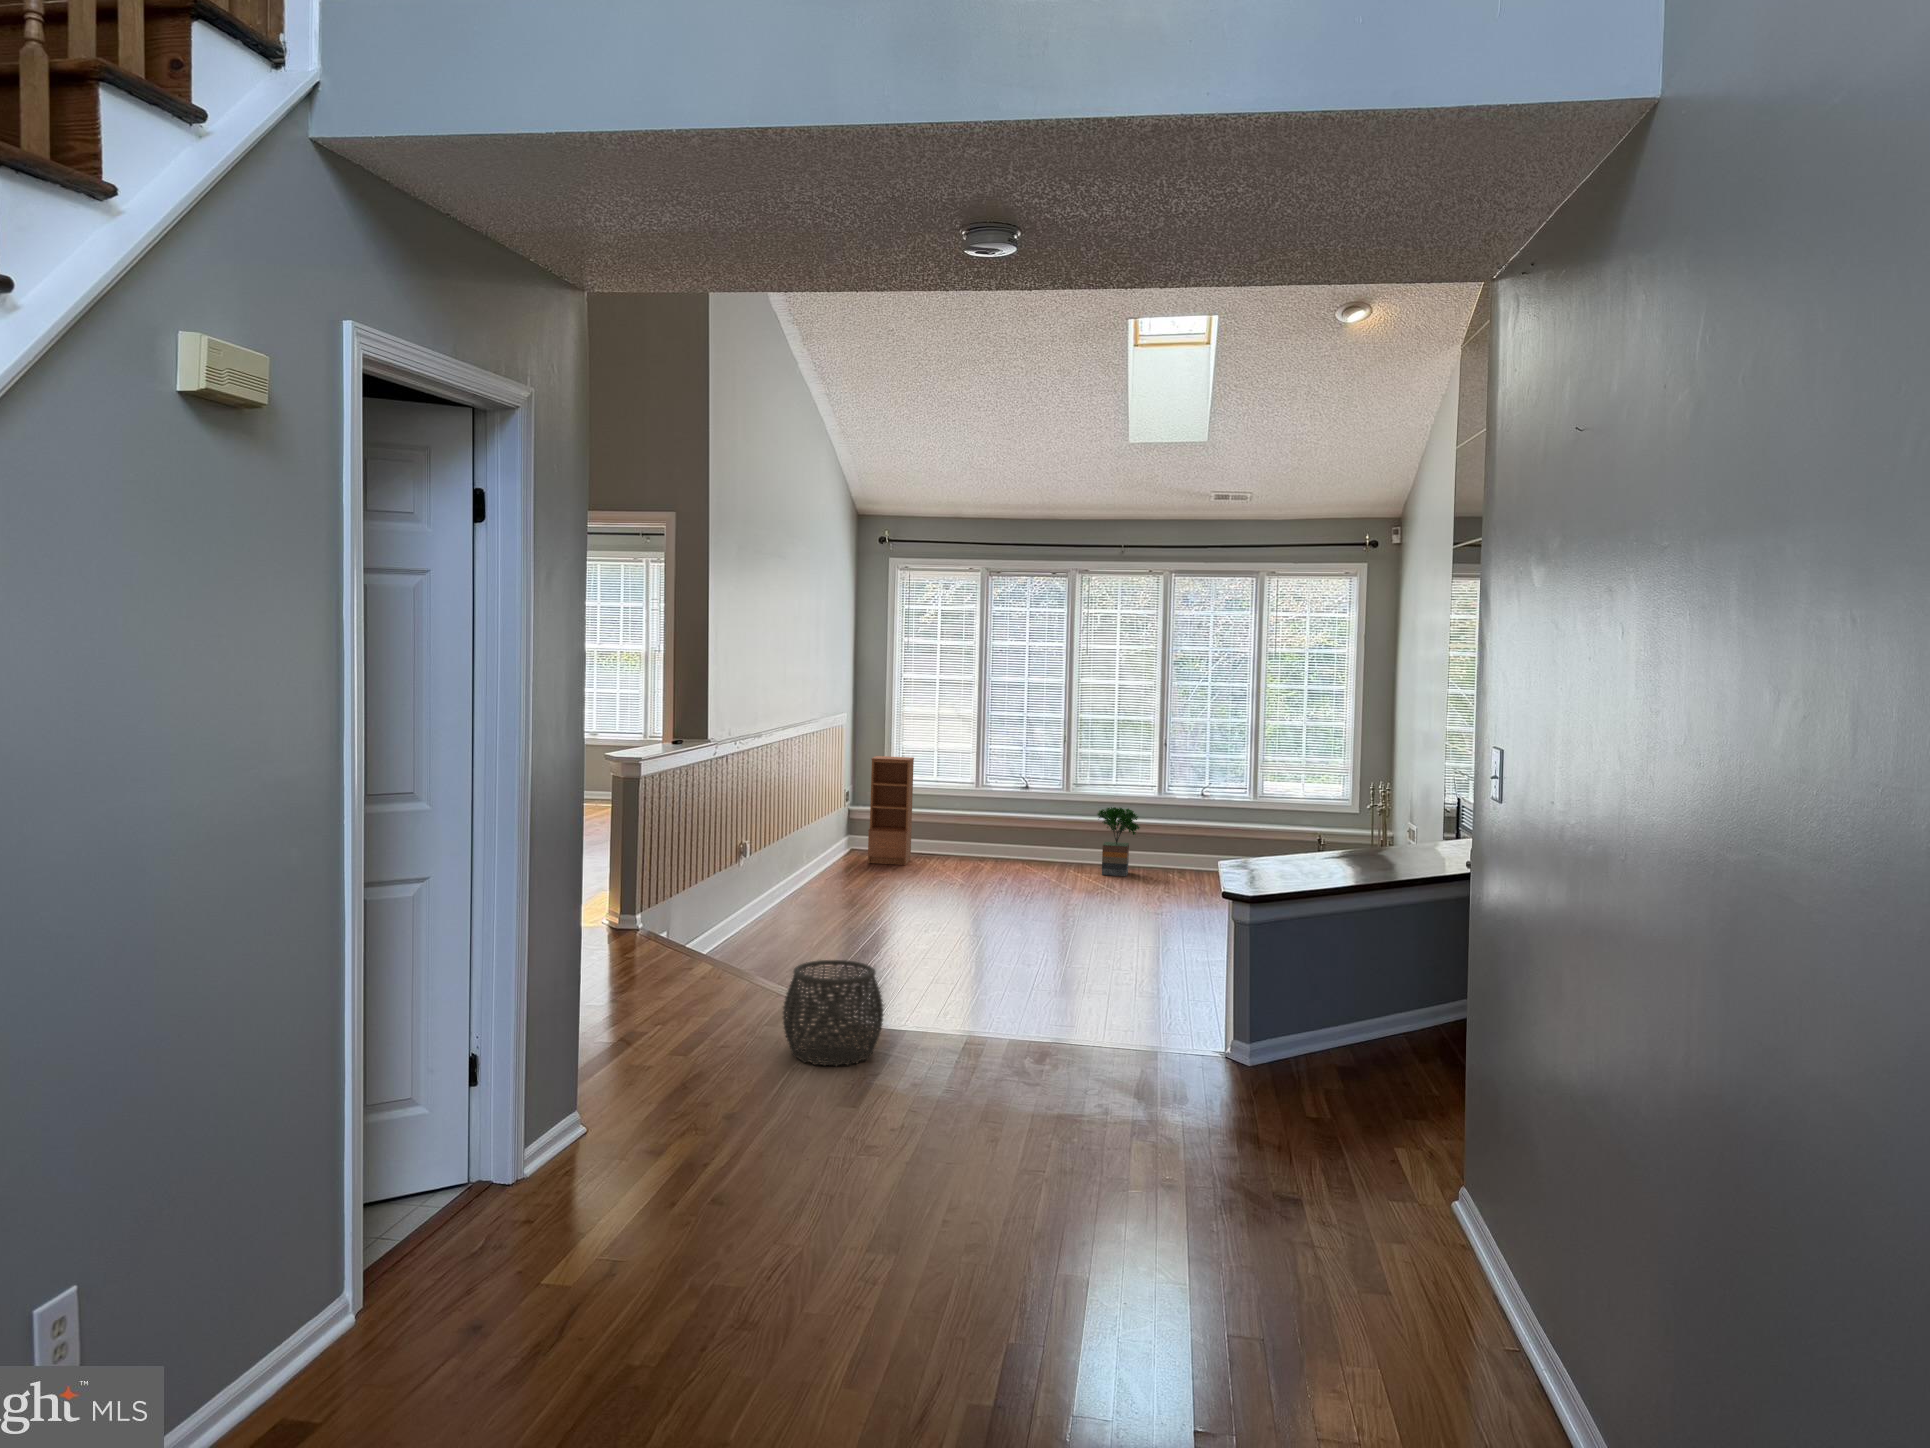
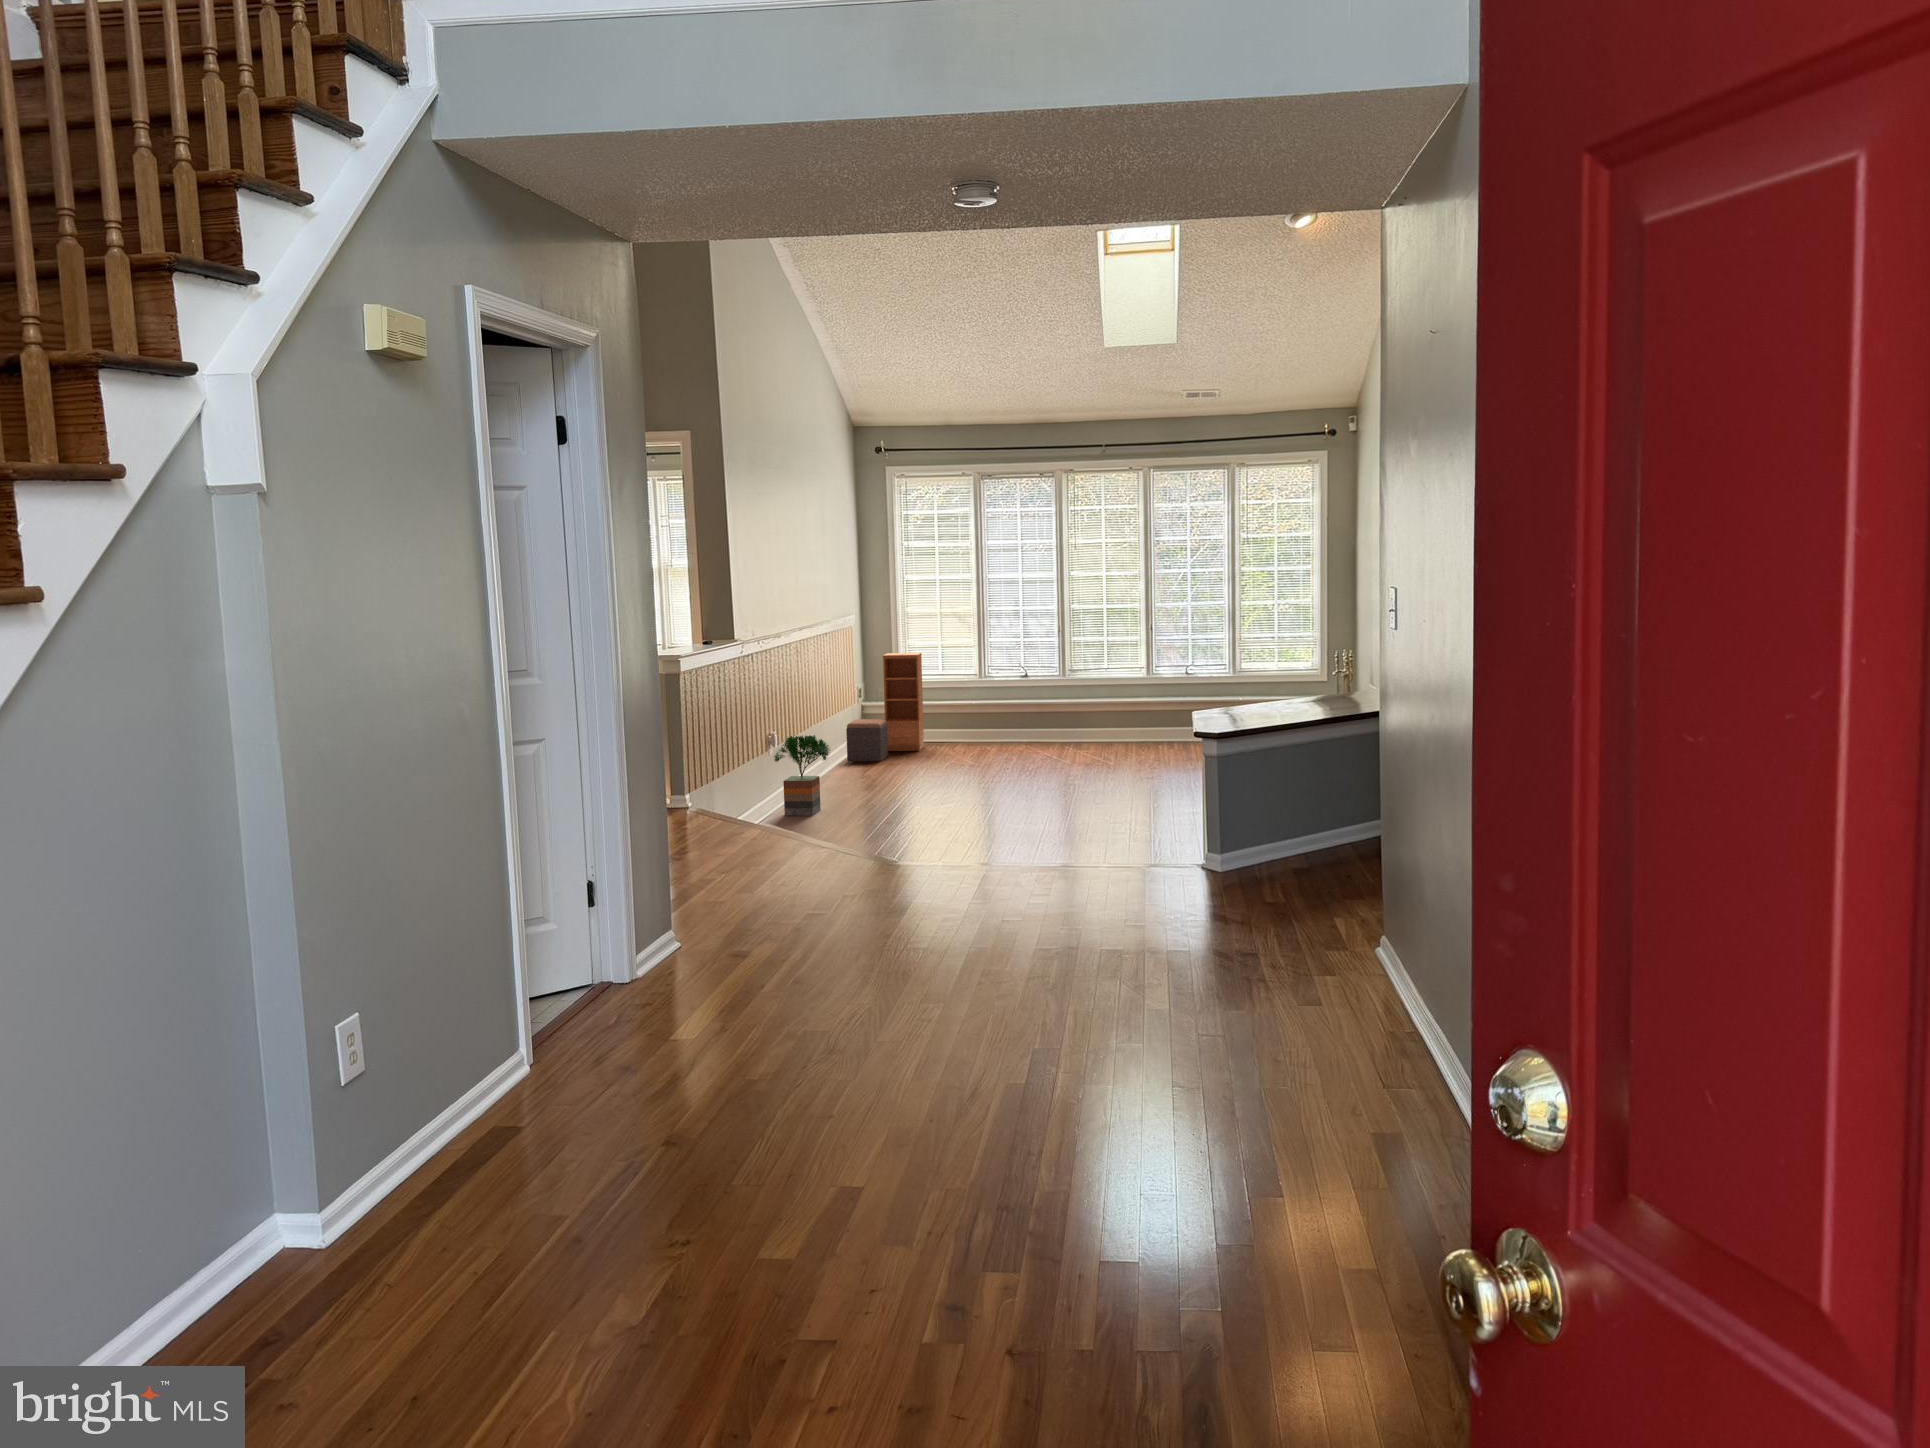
potted tree: present [1097,807,1140,876] -> present [774,735,830,816]
footstool: none [826,827,872,876] -> present [846,719,888,762]
woven basket: present [783,960,884,1066] -> none [832,809,918,894]

